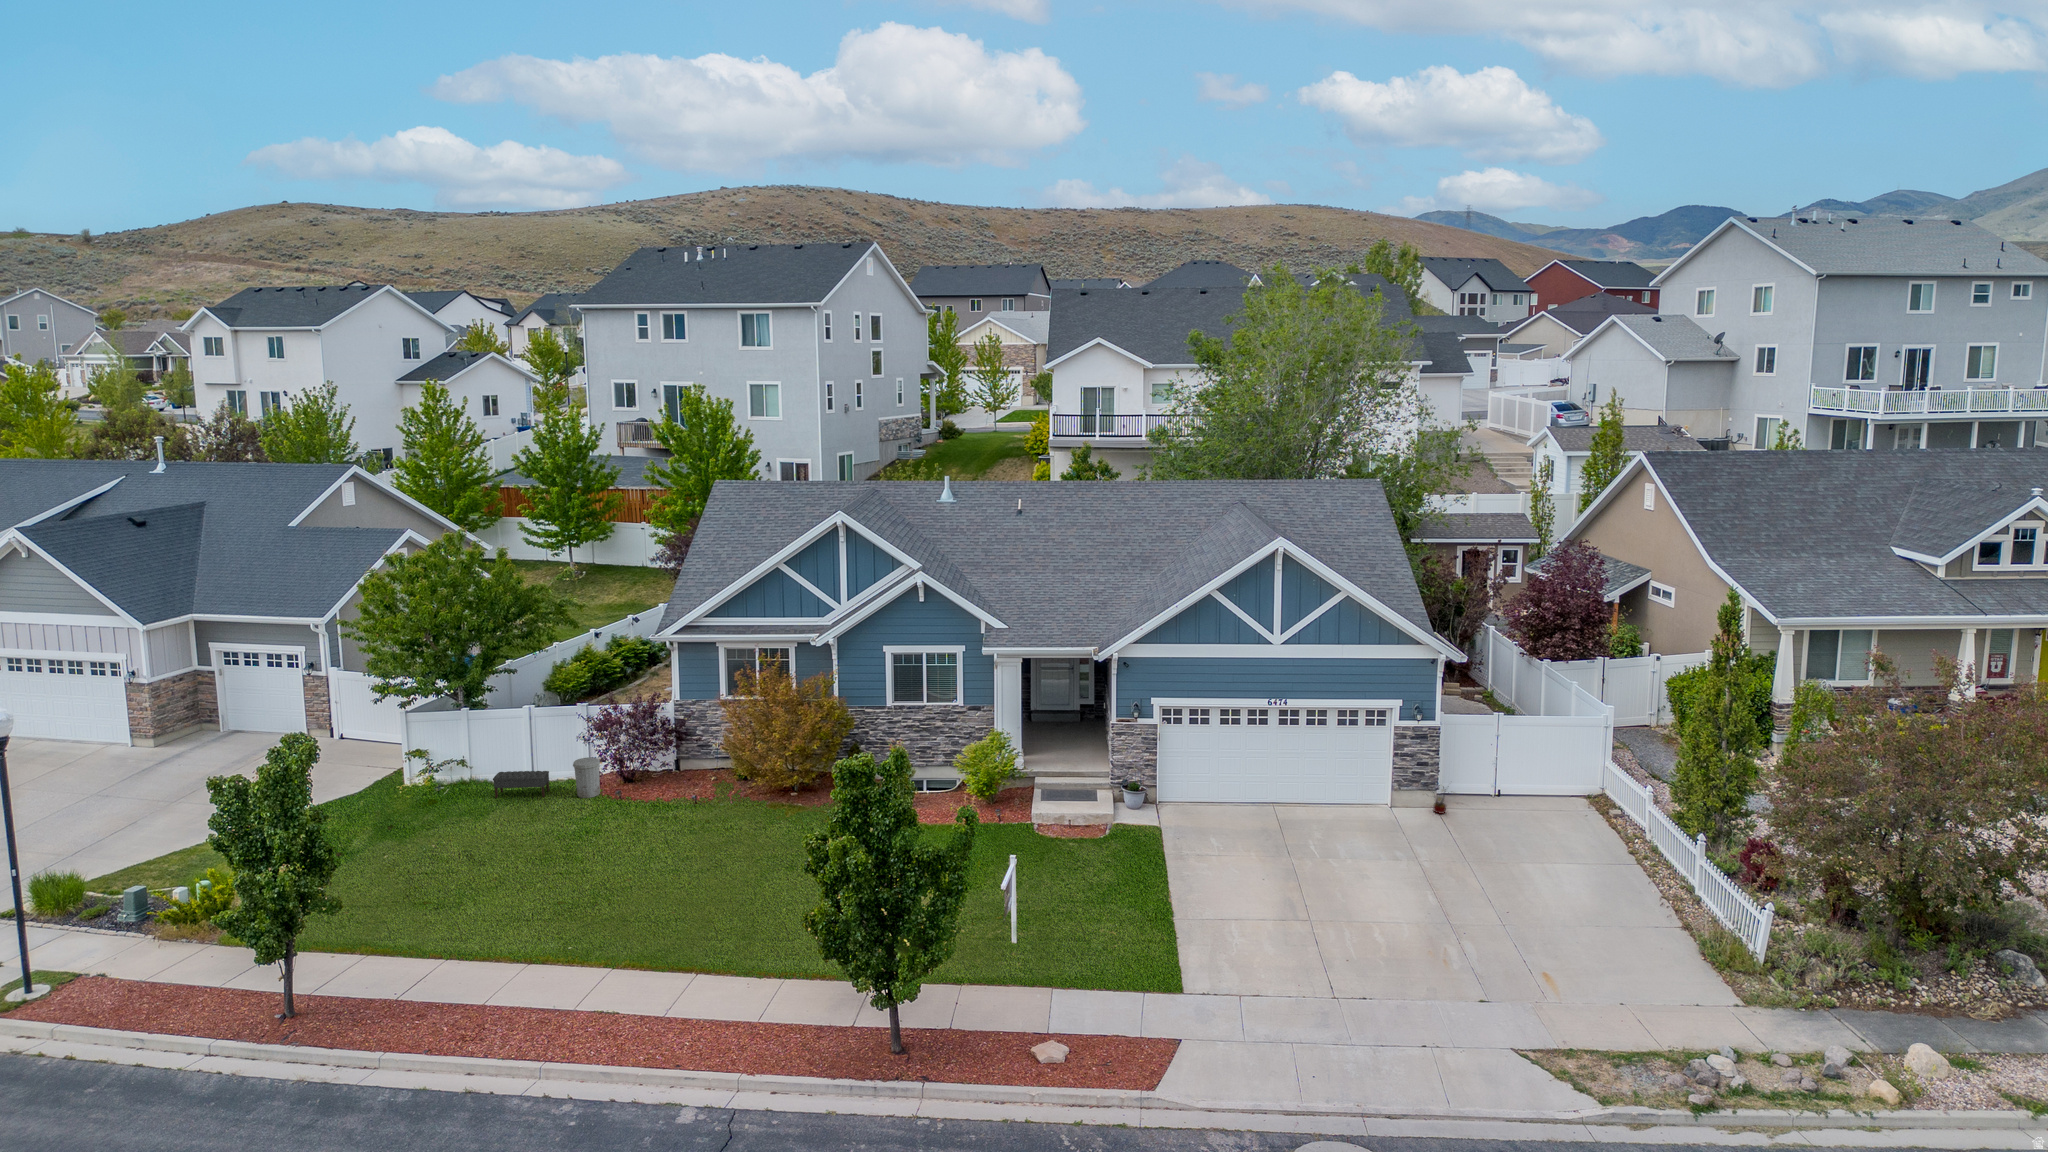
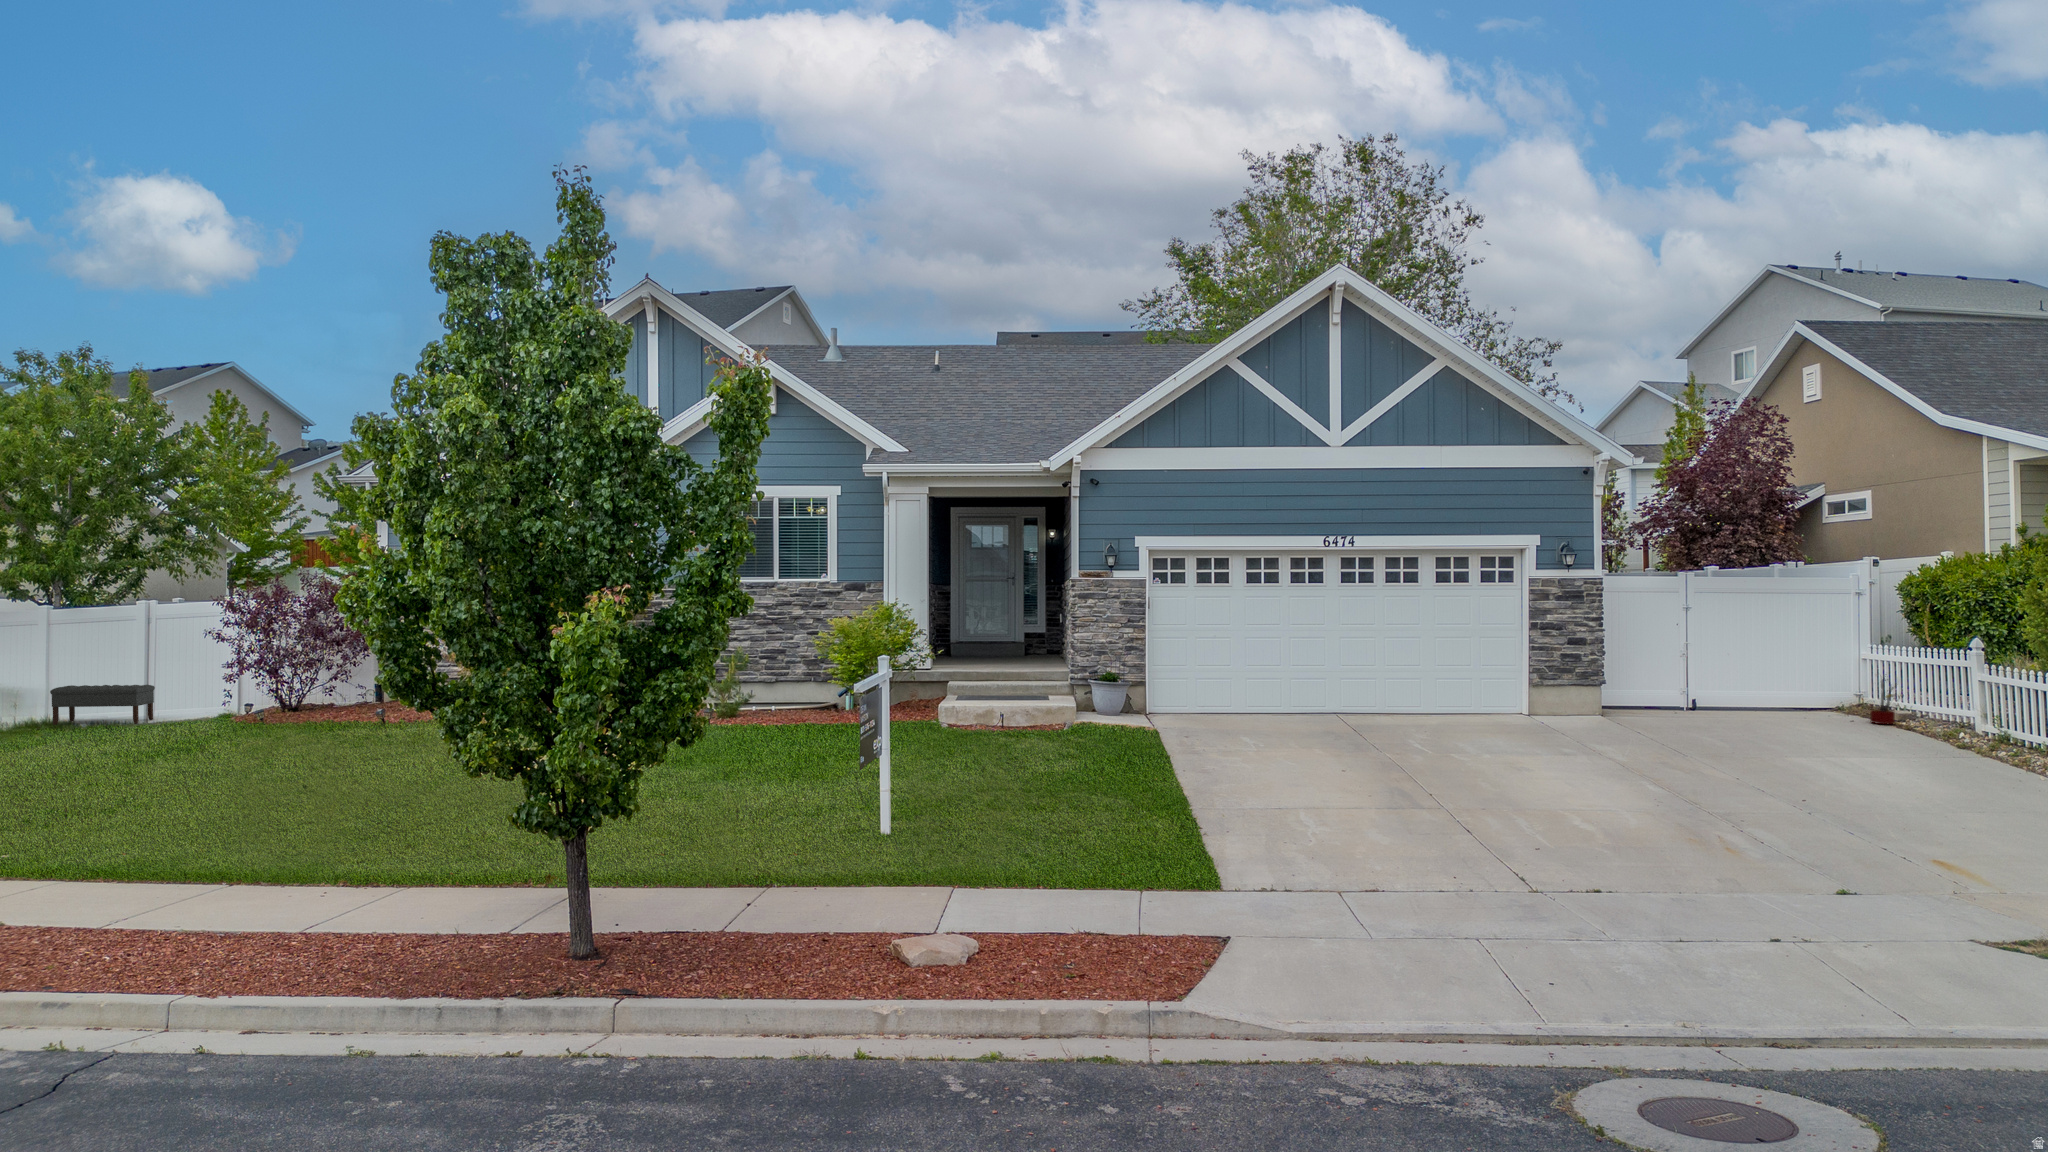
trash can: present [573,757,600,798] -> none [189,663,239,724]
decorative plant: present [1433,787,1446,814] -> present [1870,679,1895,724]

